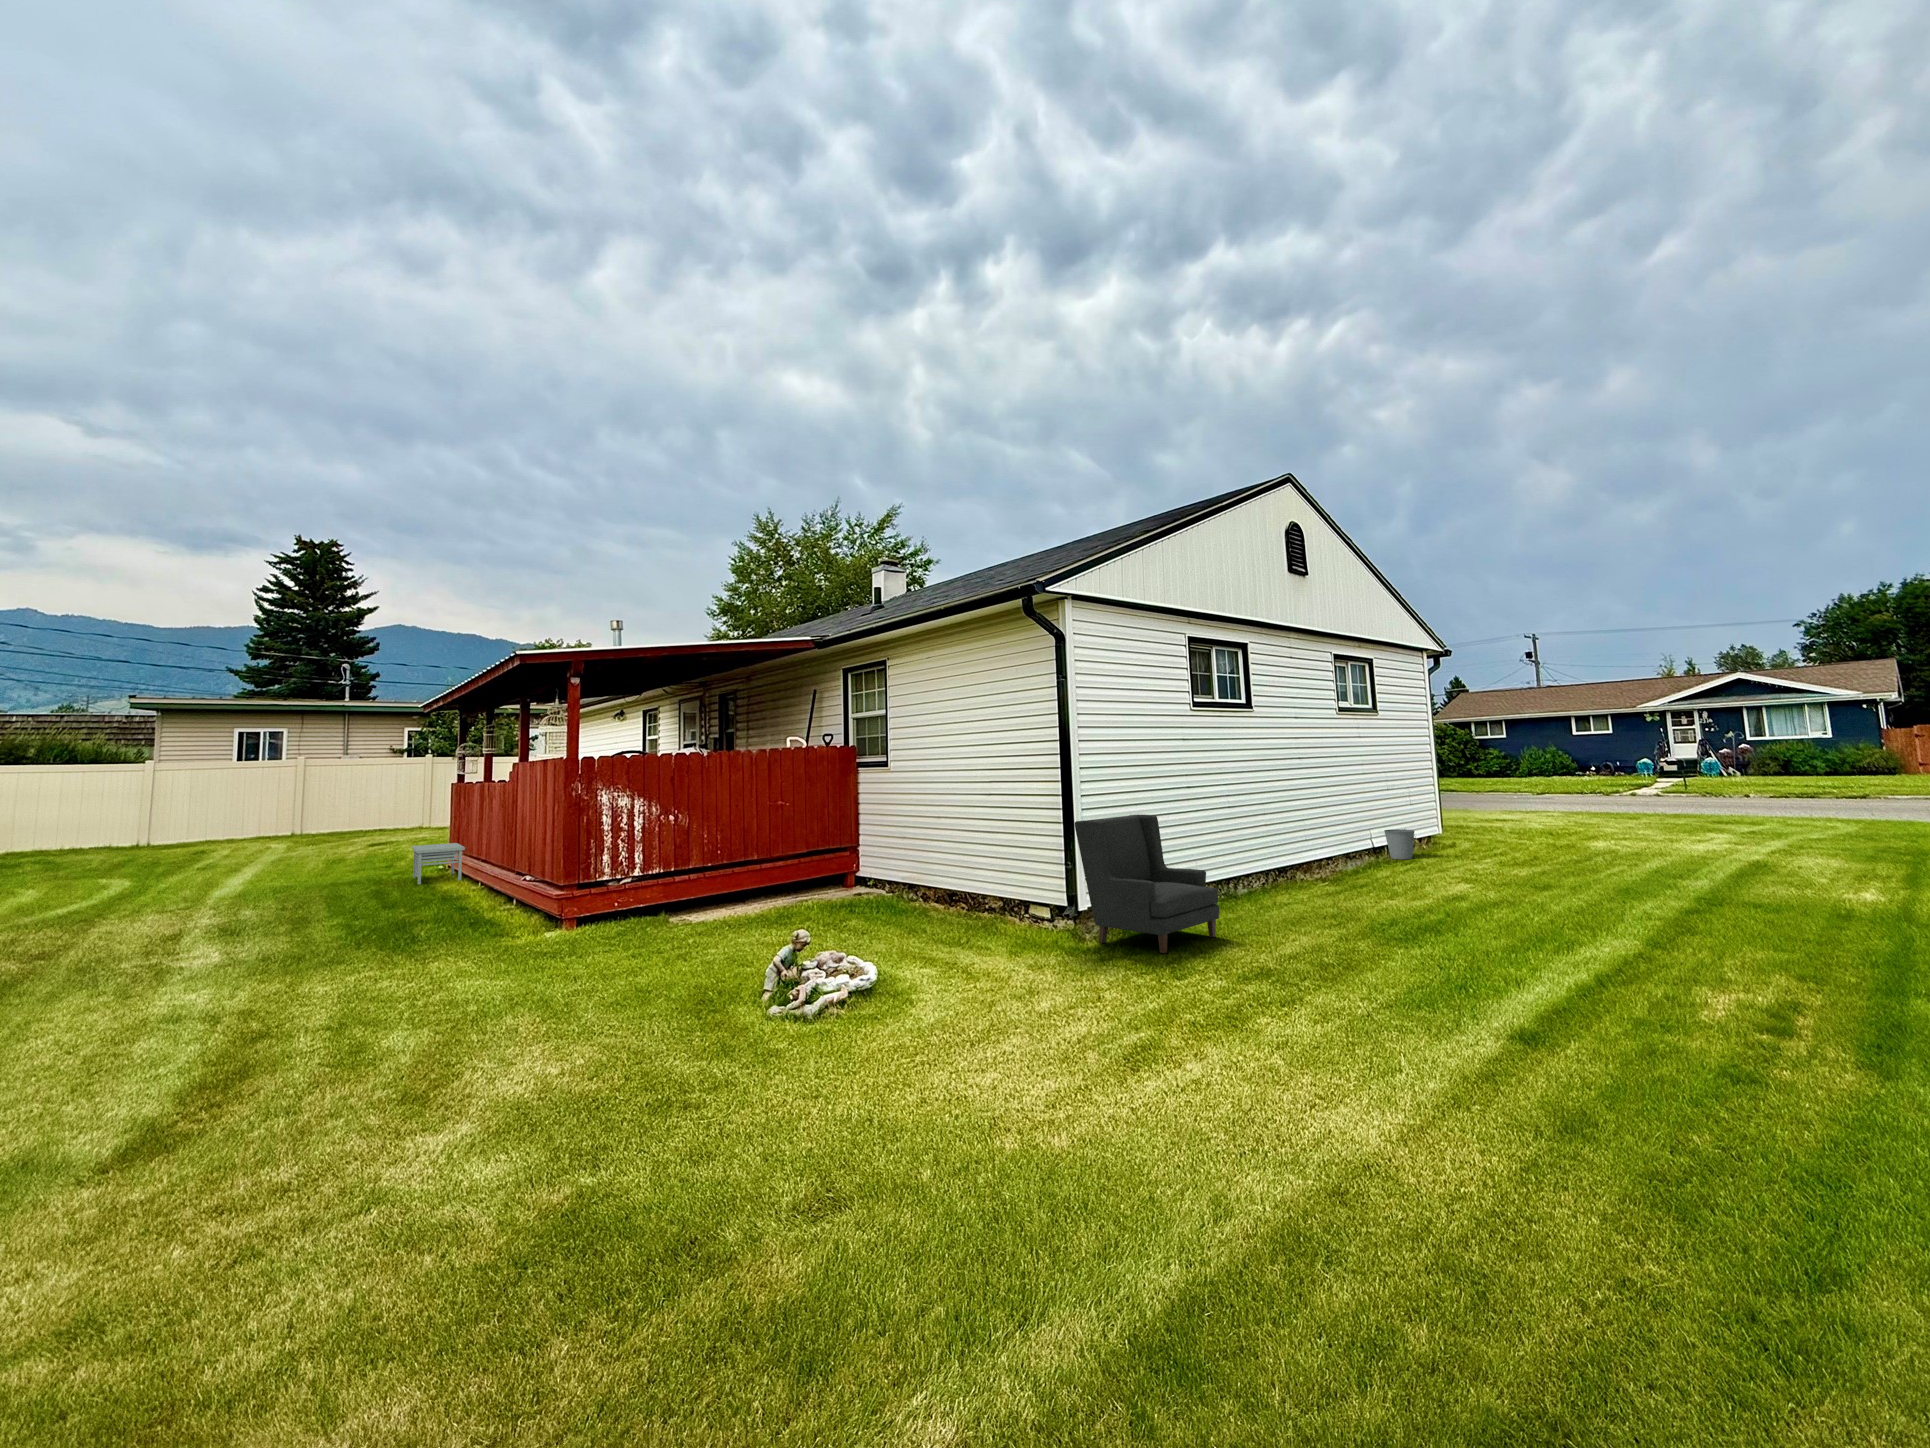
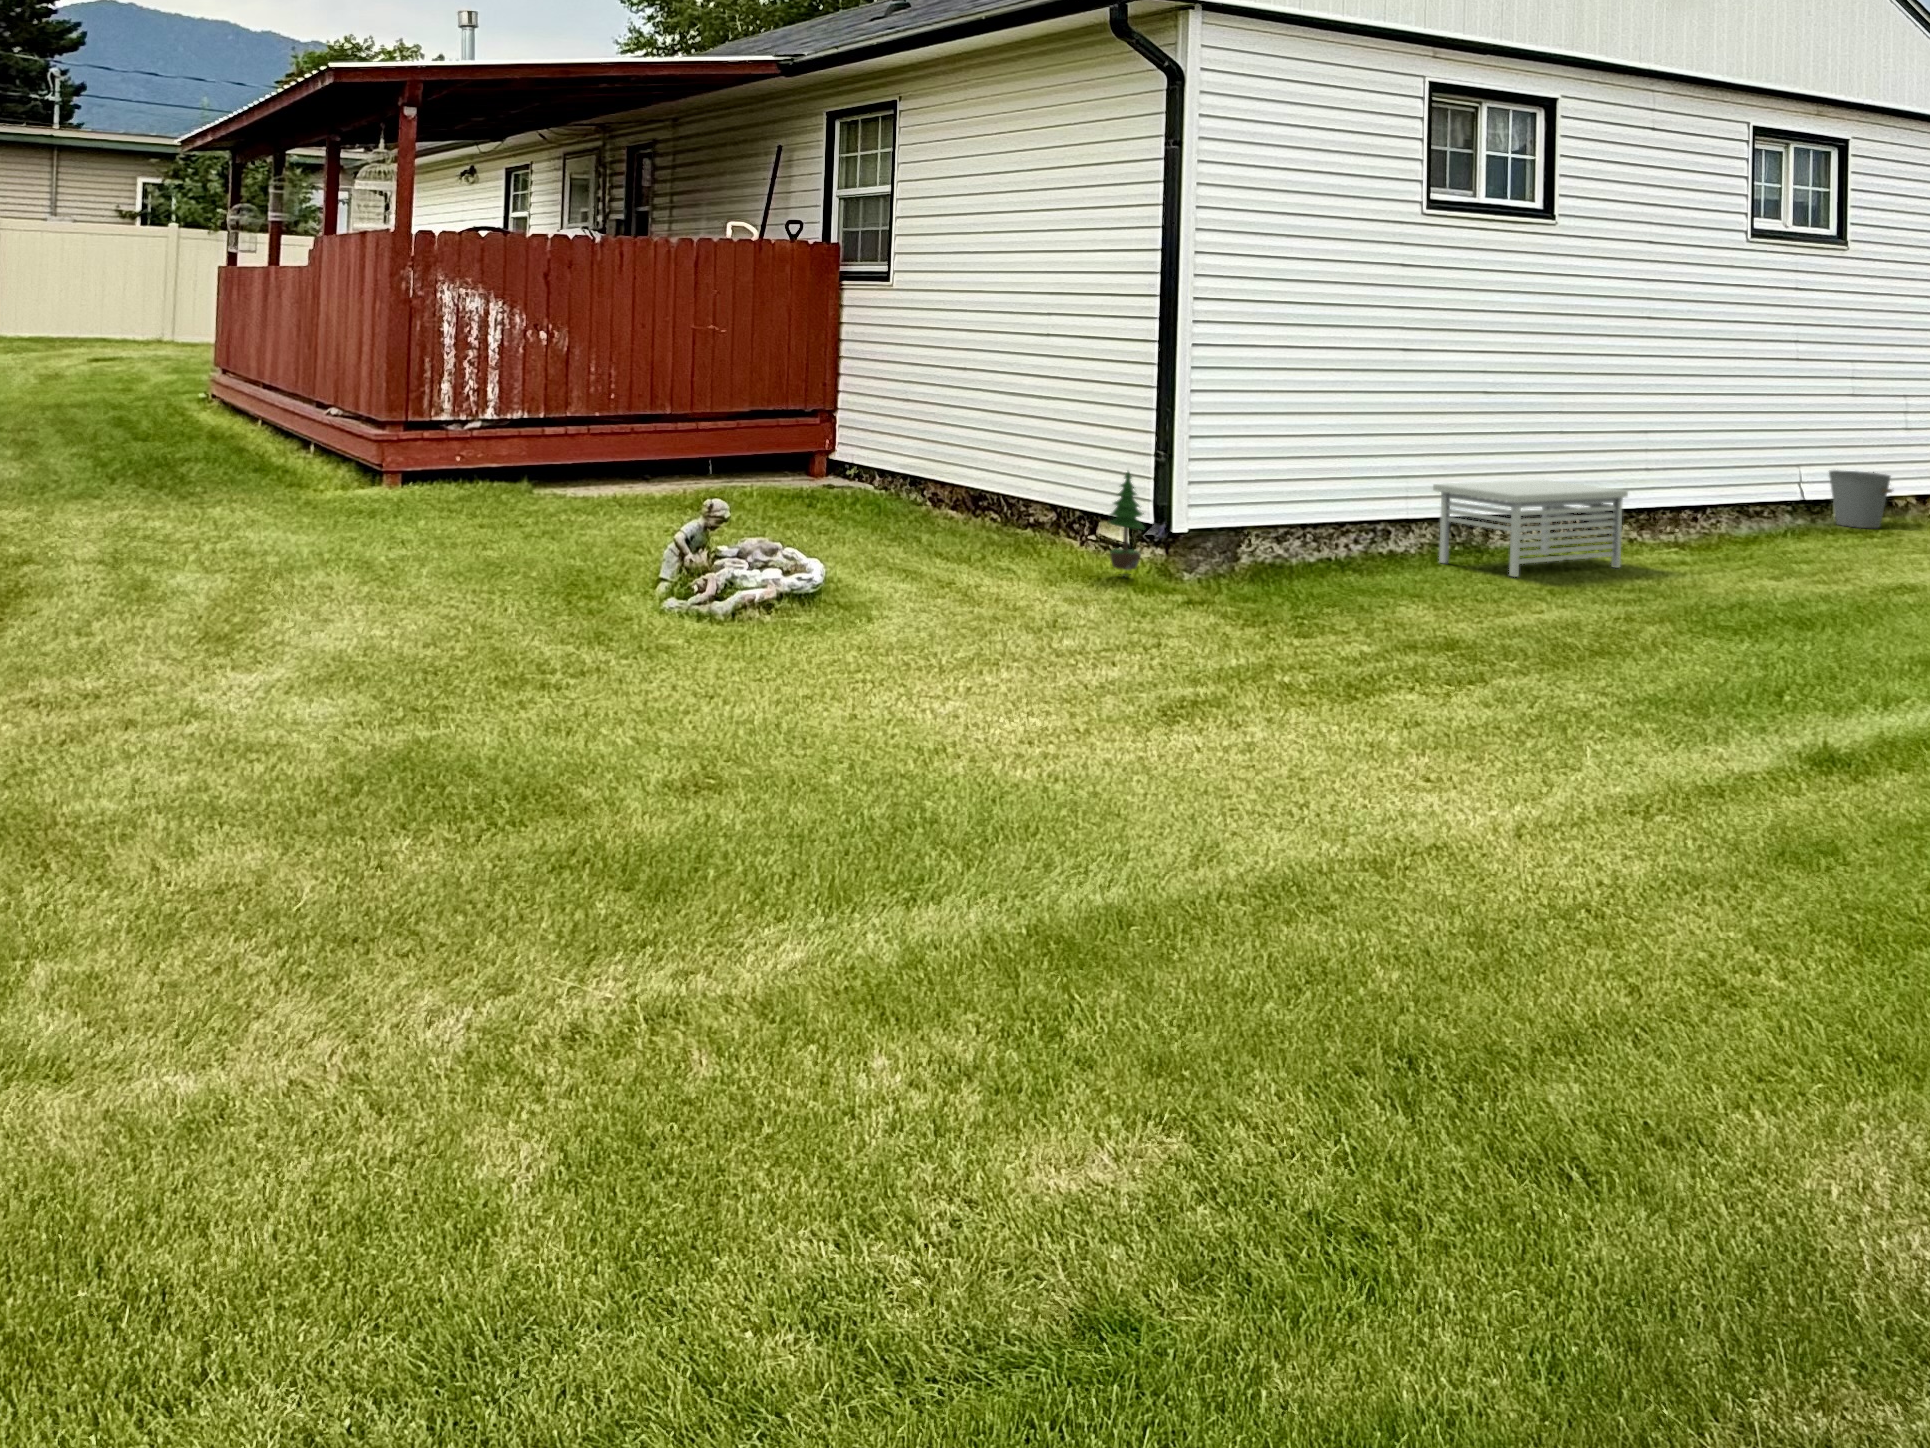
chair: present [1075,814,1219,953] -> none [1177,386,1419,609]
storage bench: present [412,843,465,884] -> present [1433,480,1628,577]
potted tree: none [1039,875,1063,942] -> present [1108,471,1144,577]

